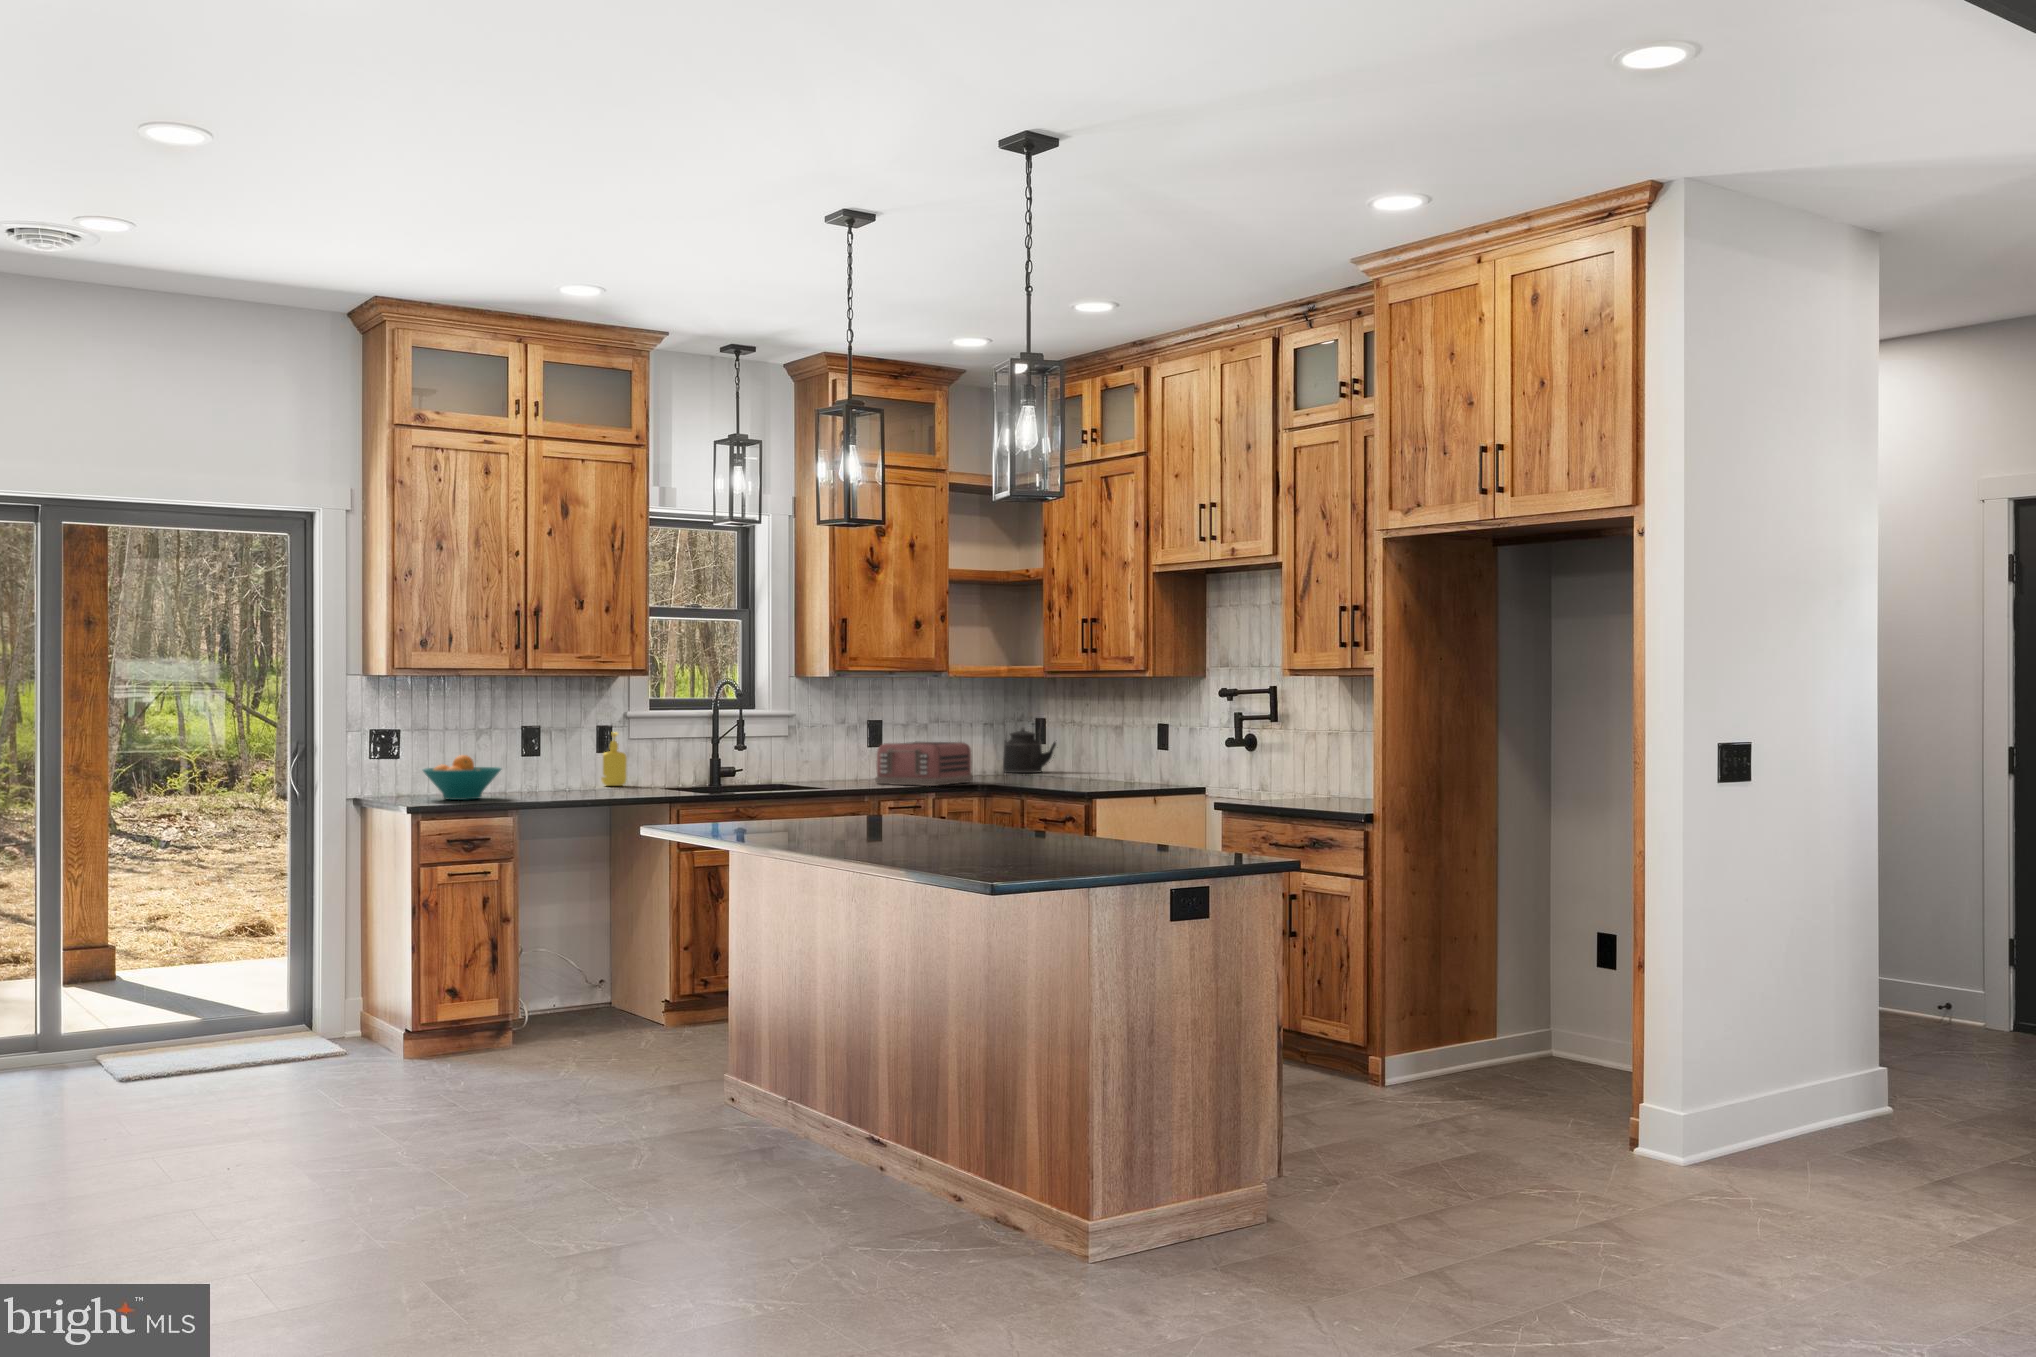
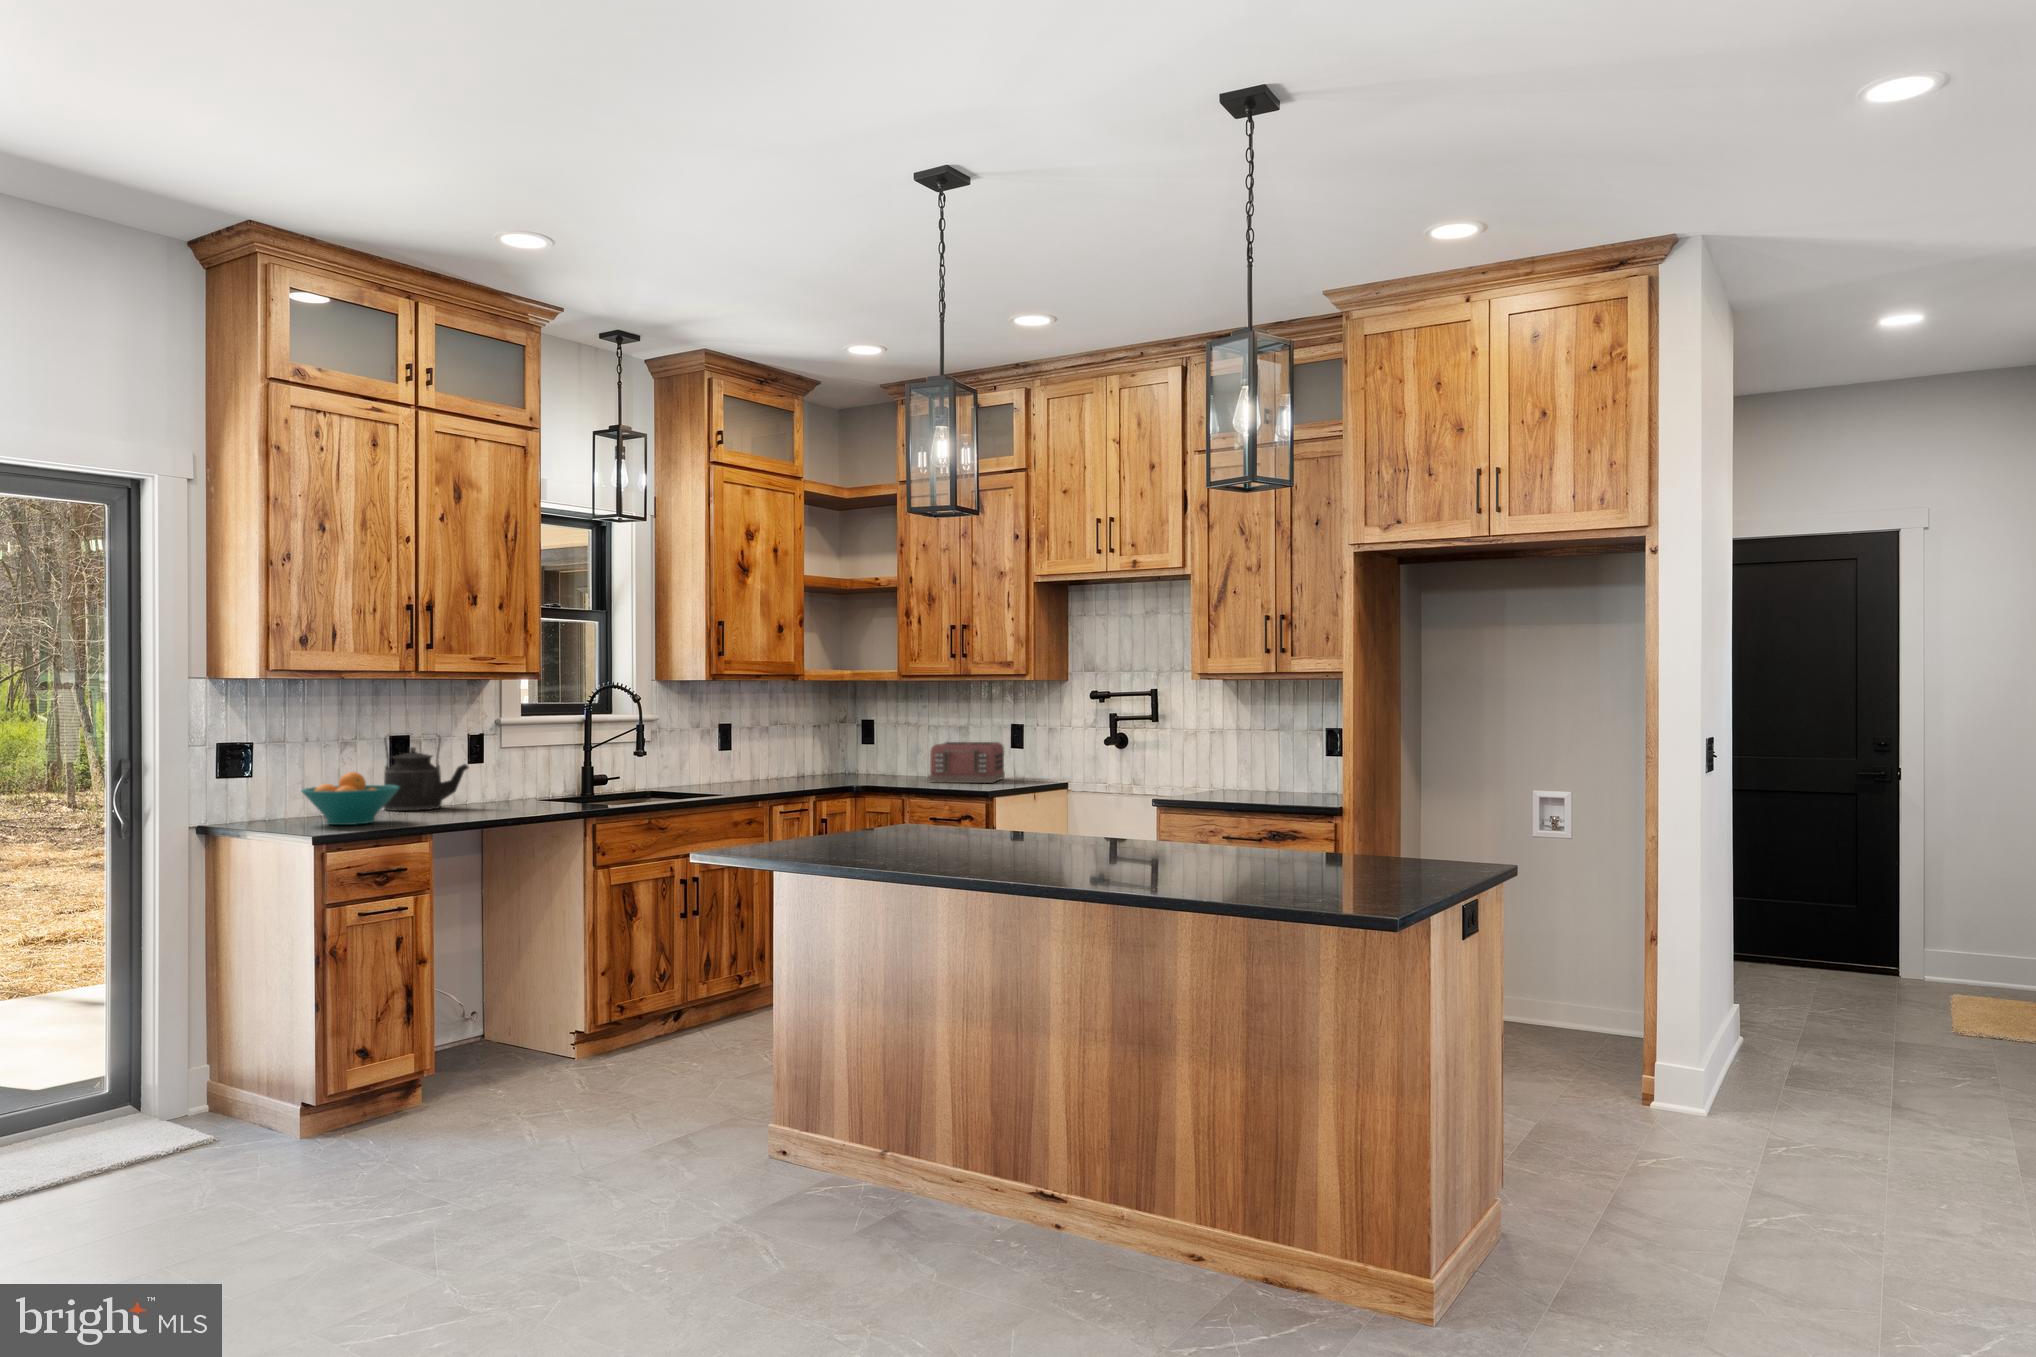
kettle: present [1003,722,1056,773] -> present [383,734,468,811]
soap dispenser: present [601,732,627,786] -> none [472,741,502,801]
toaster: present [875,742,973,786] -> present [929,742,1005,783]

